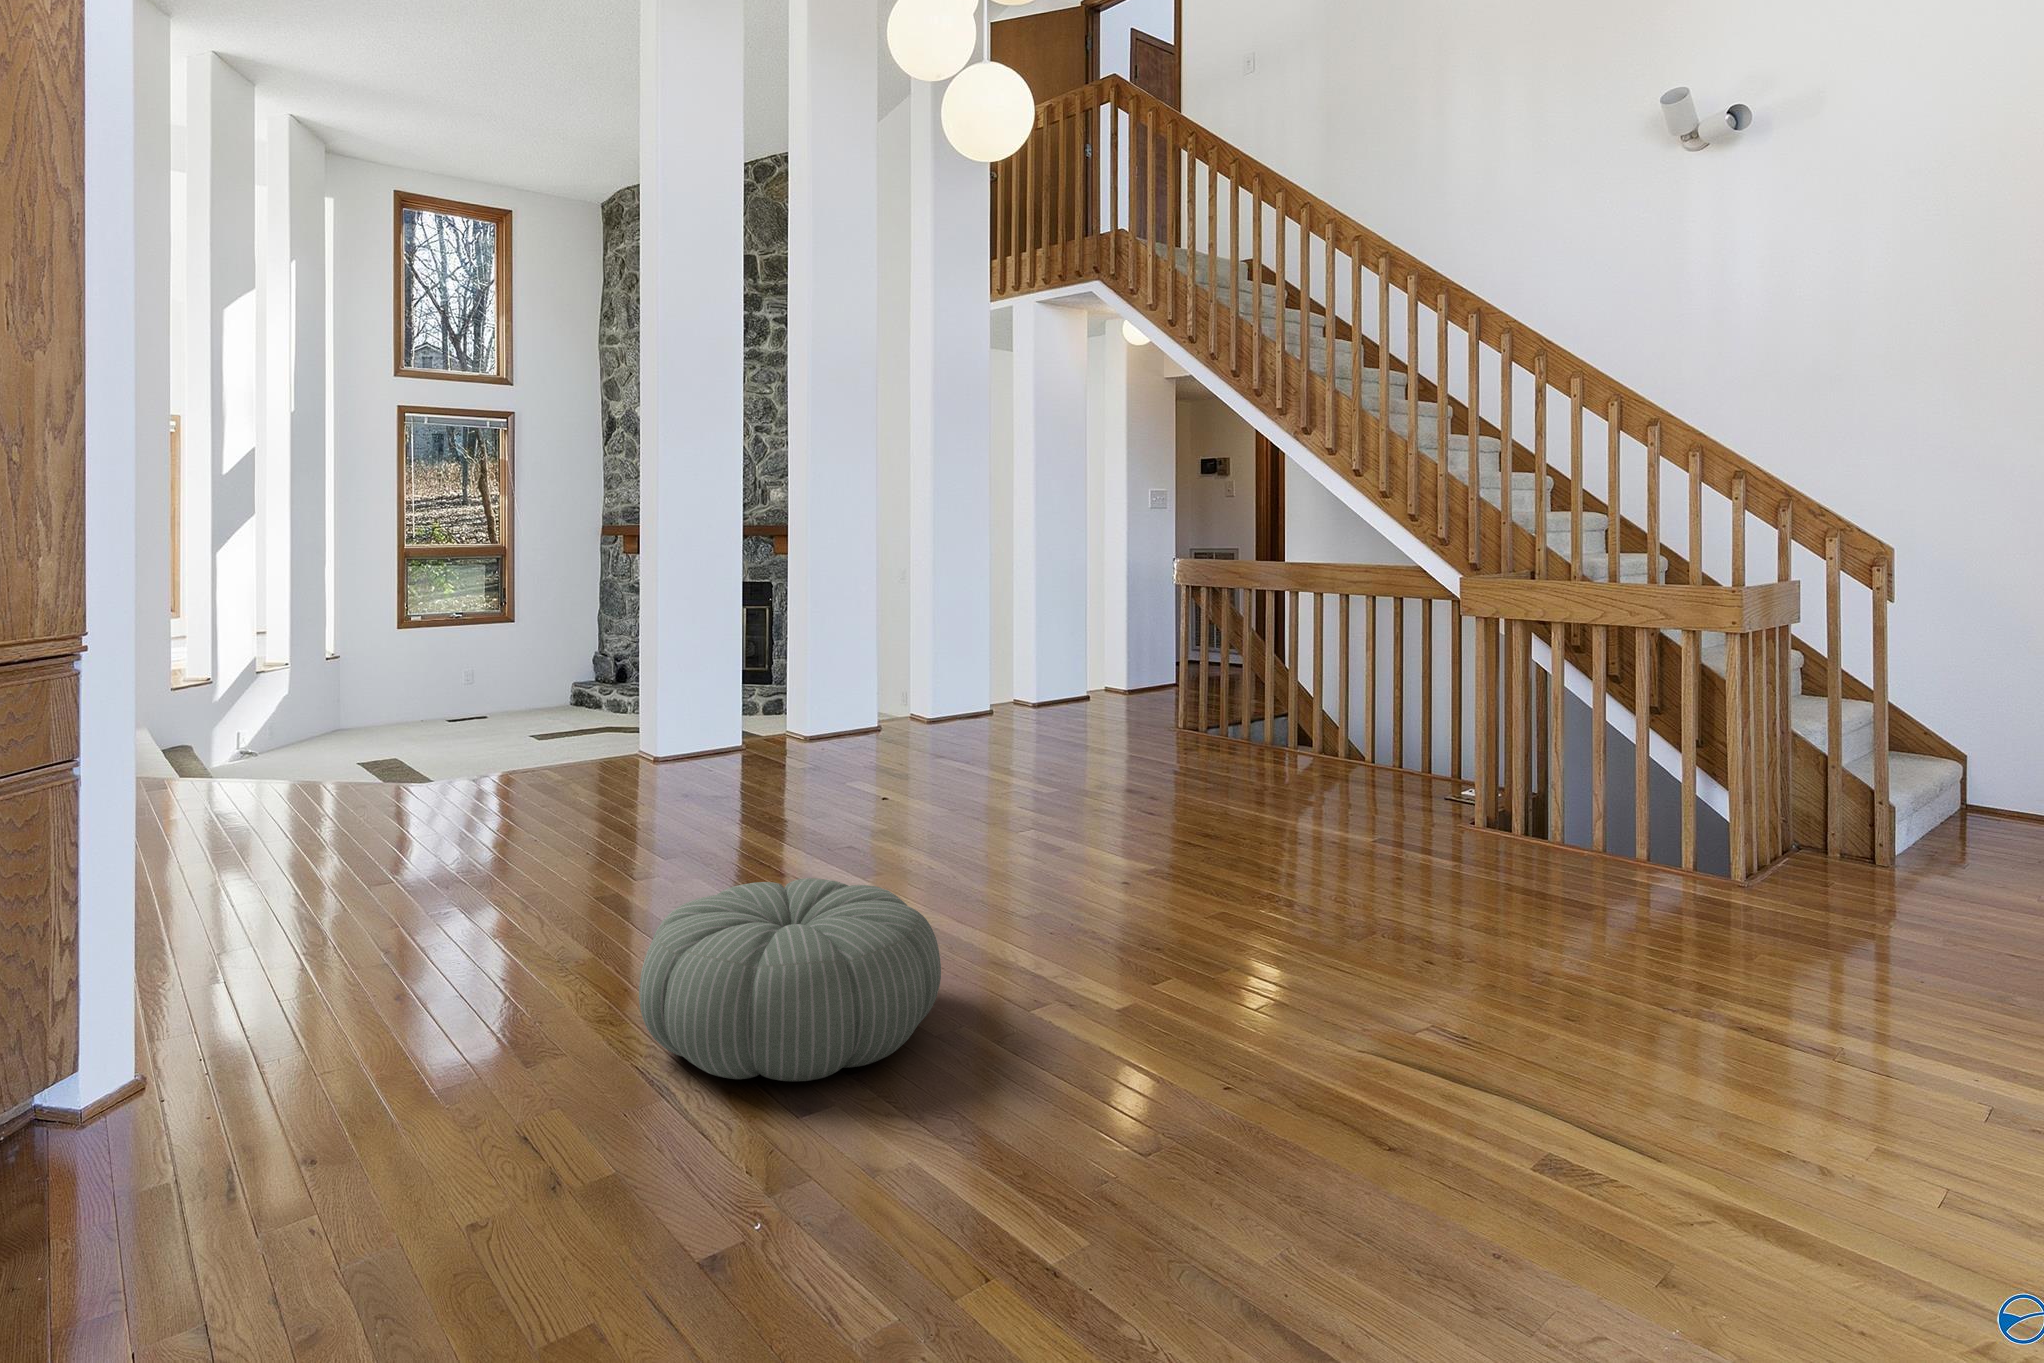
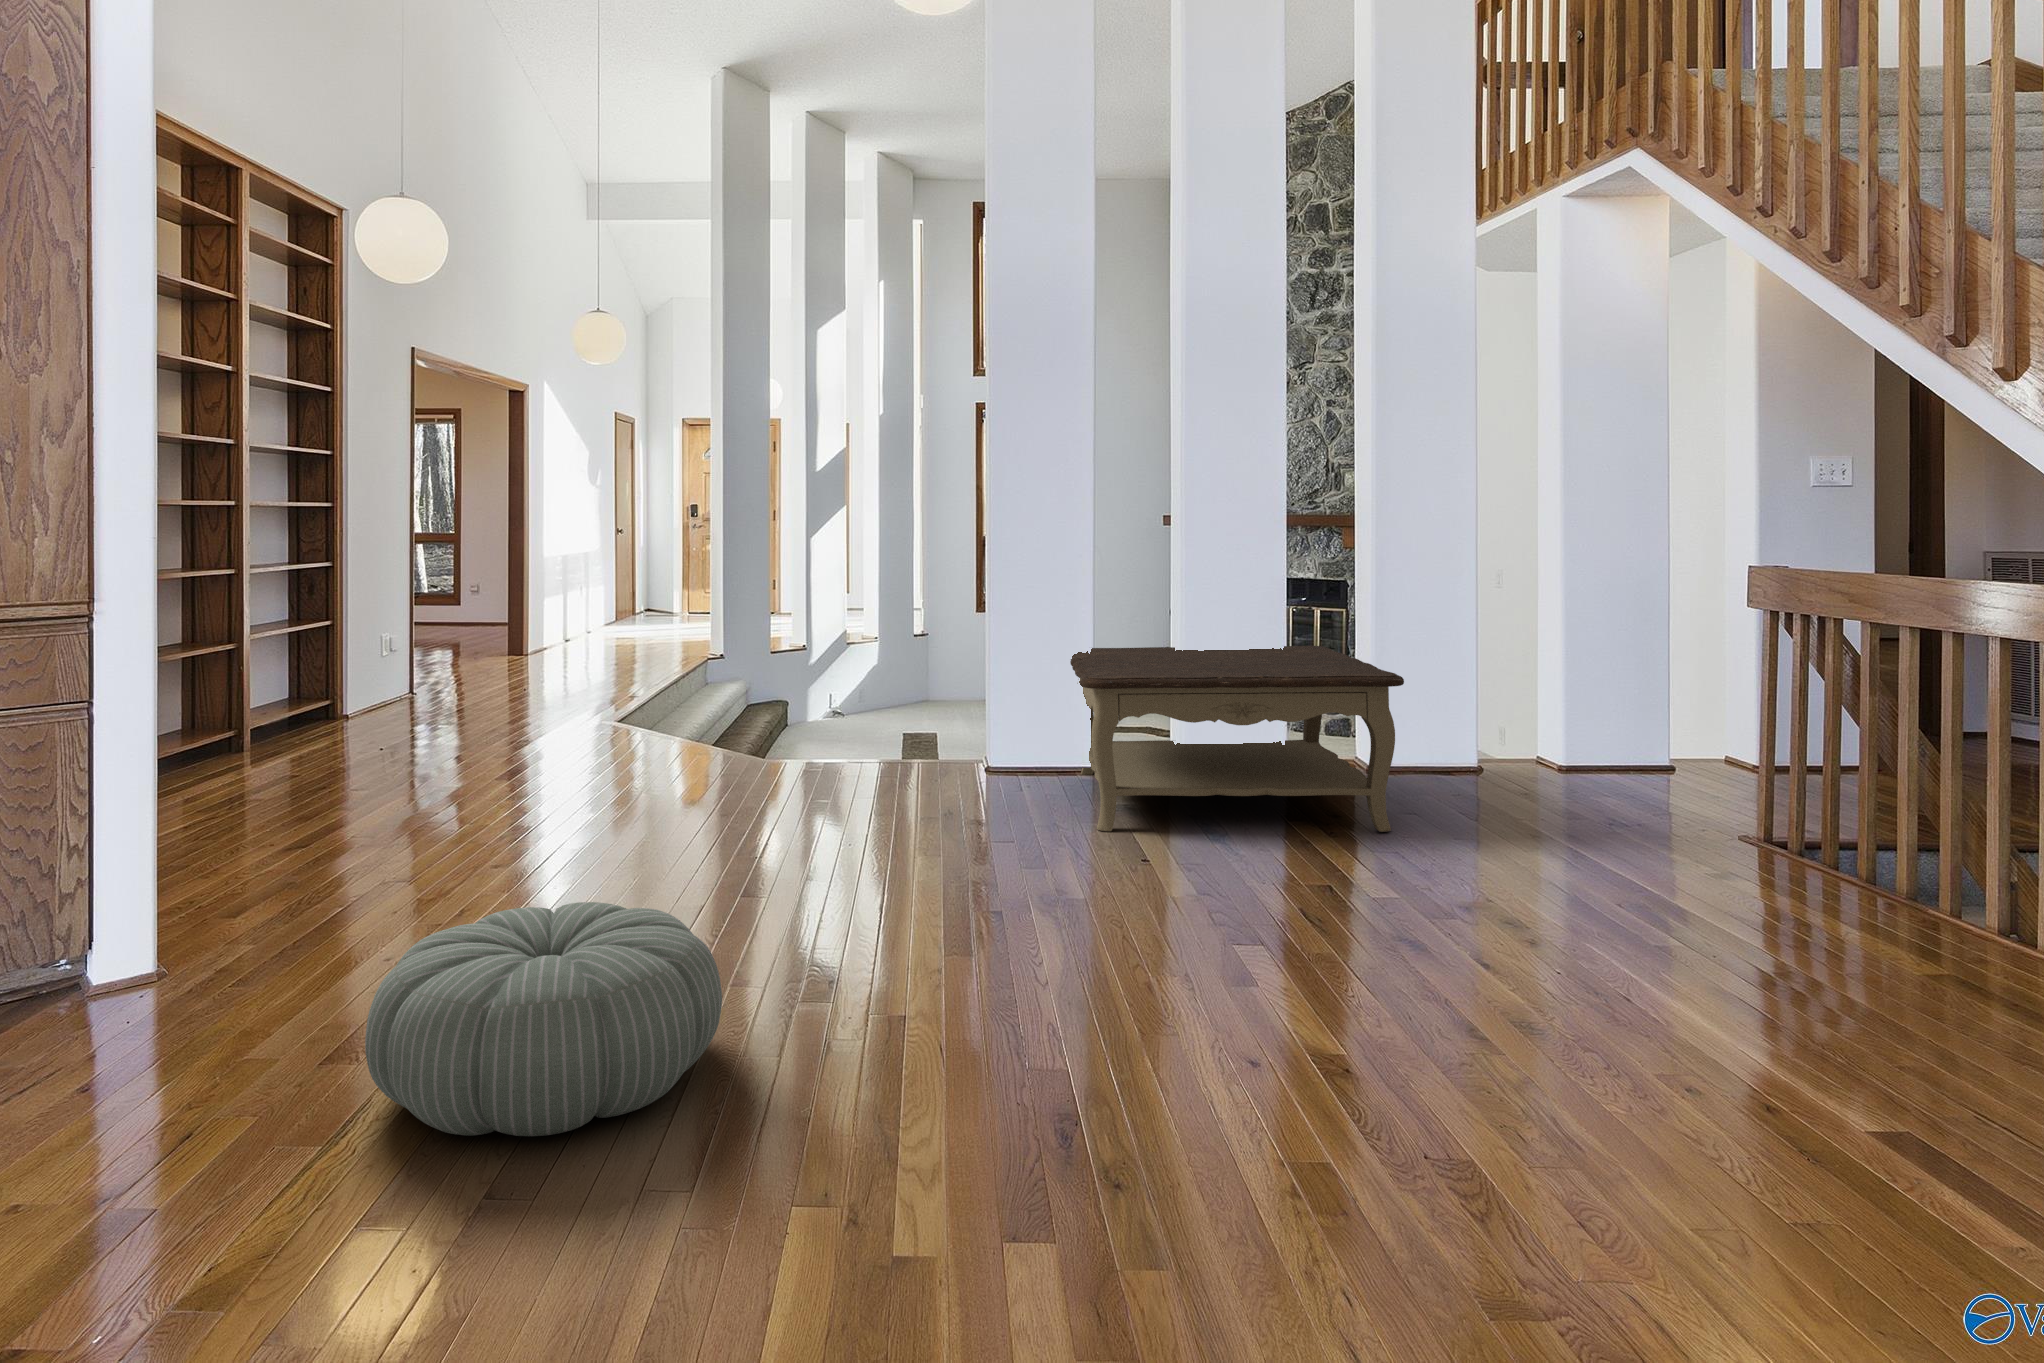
coffee table: none [738,635,1045,796] -> present [1070,646,1404,832]

